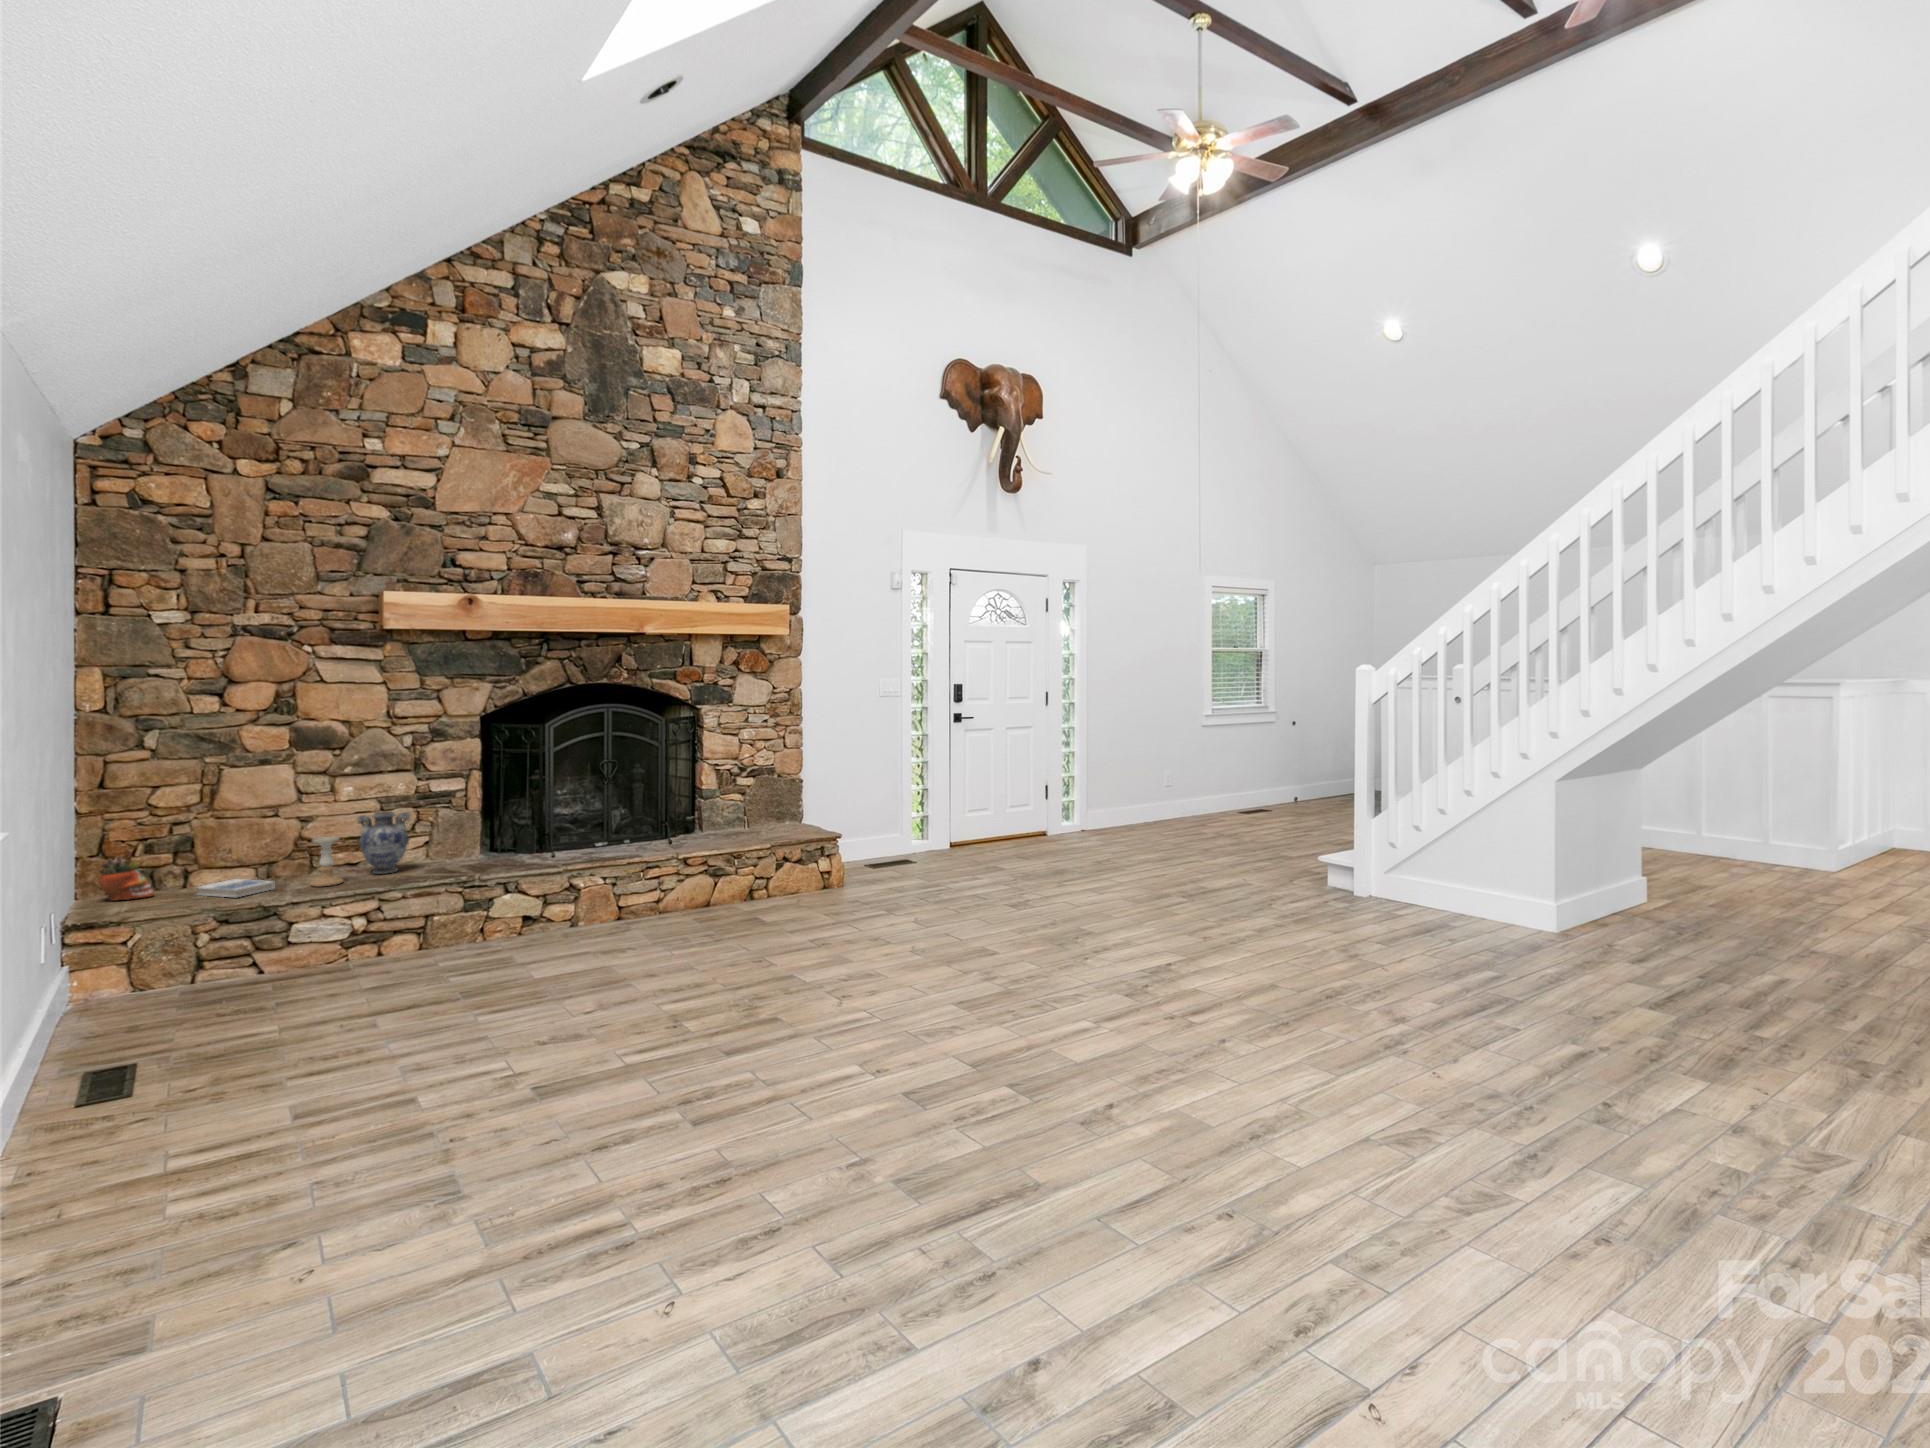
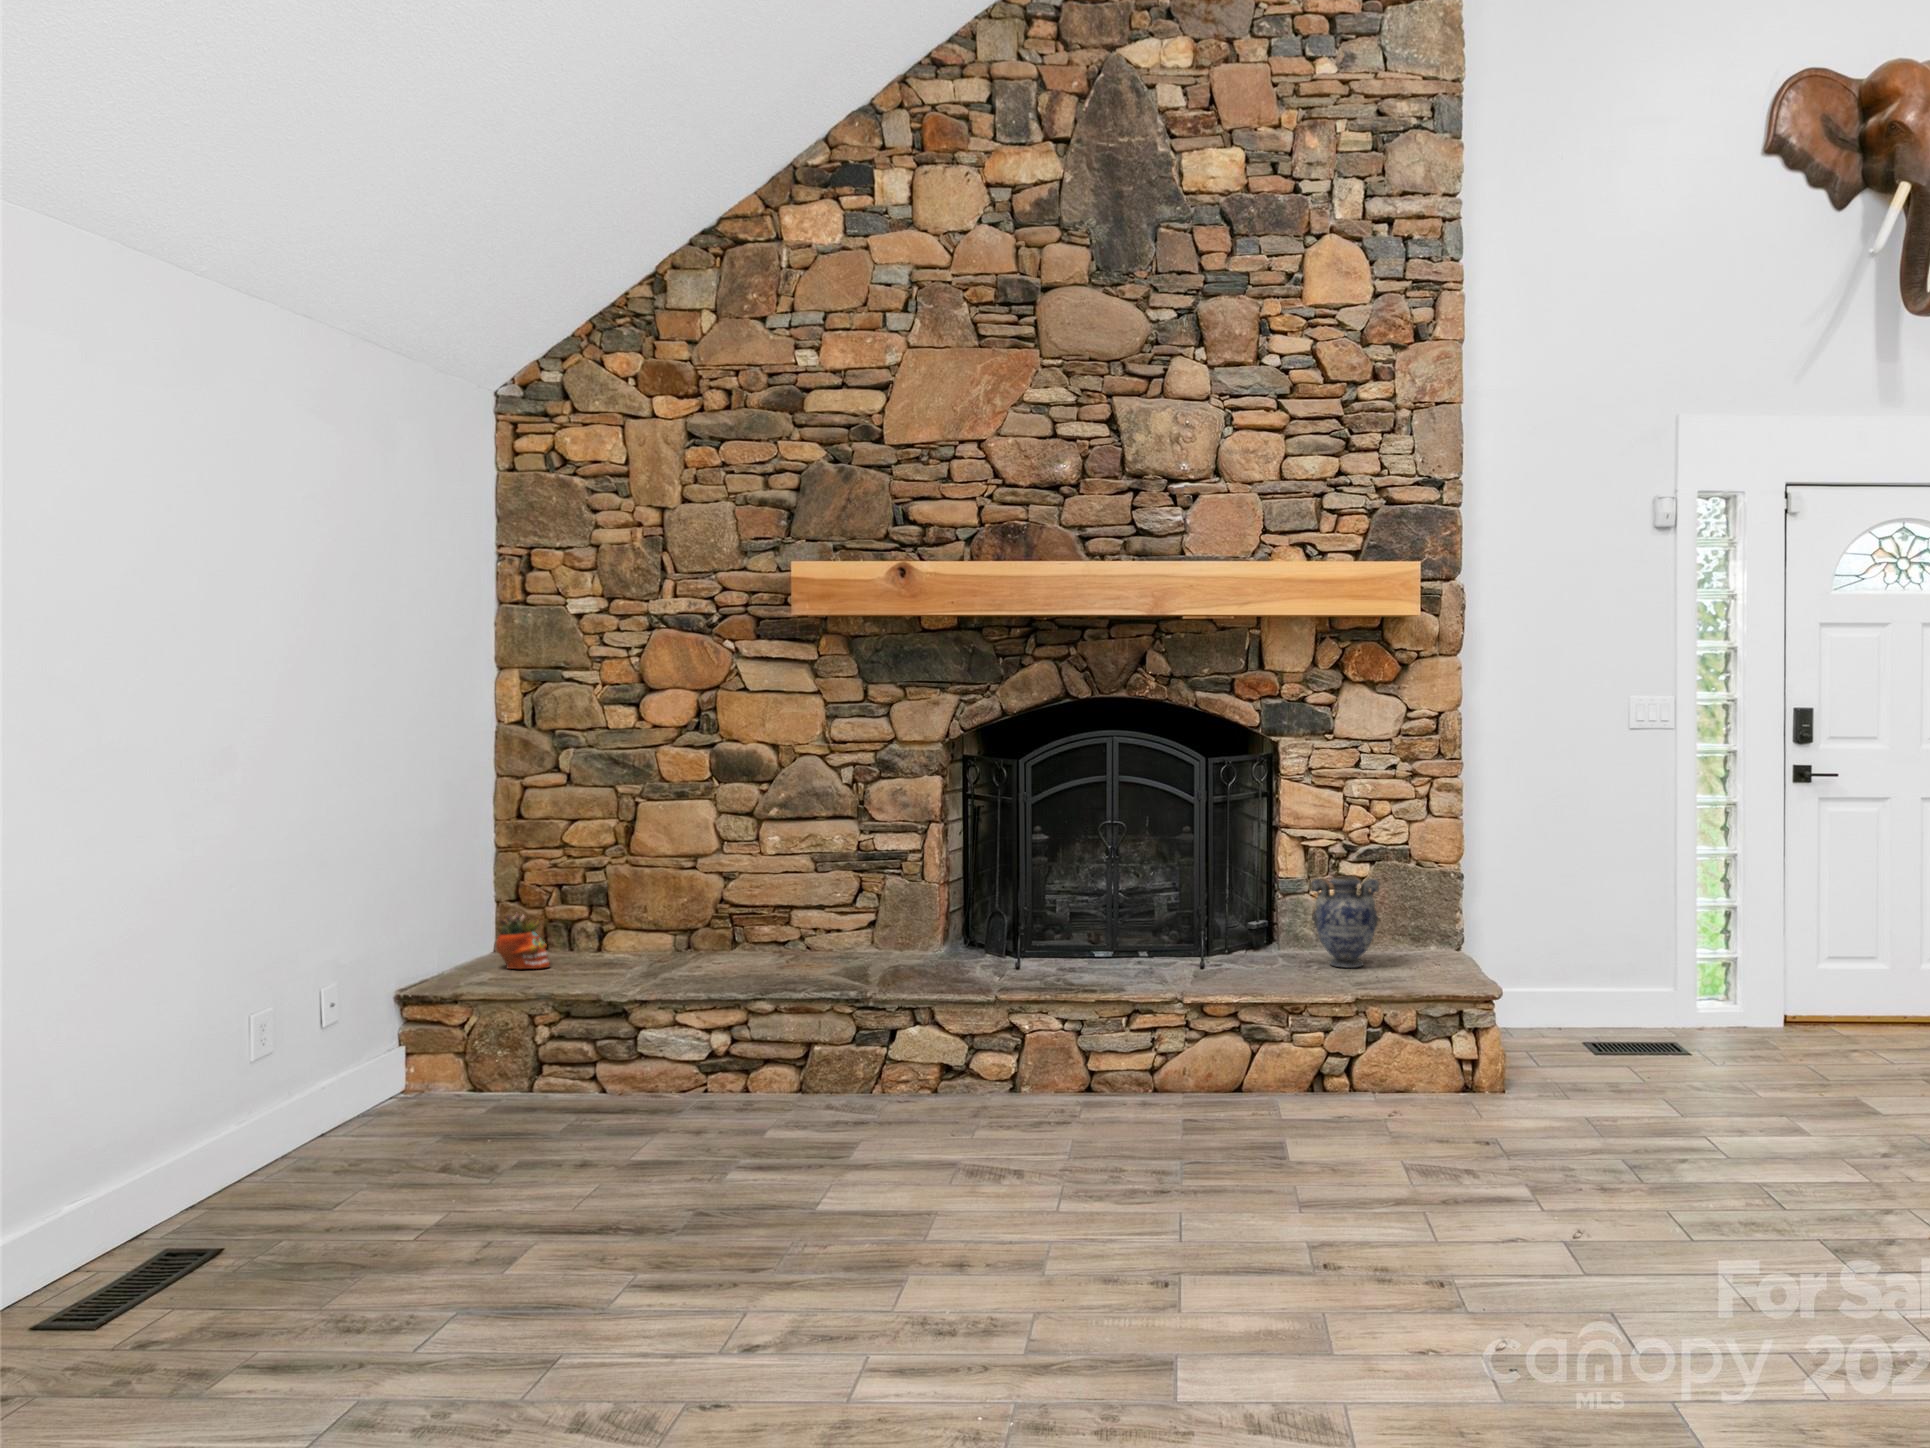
decorative vase: present [358,811,410,874] -> present [1311,876,1379,968]
candle holder: present [311,837,343,886] -> none [703,909,743,979]
hardback book: present [197,879,274,897] -> none [585,955,664,982]

